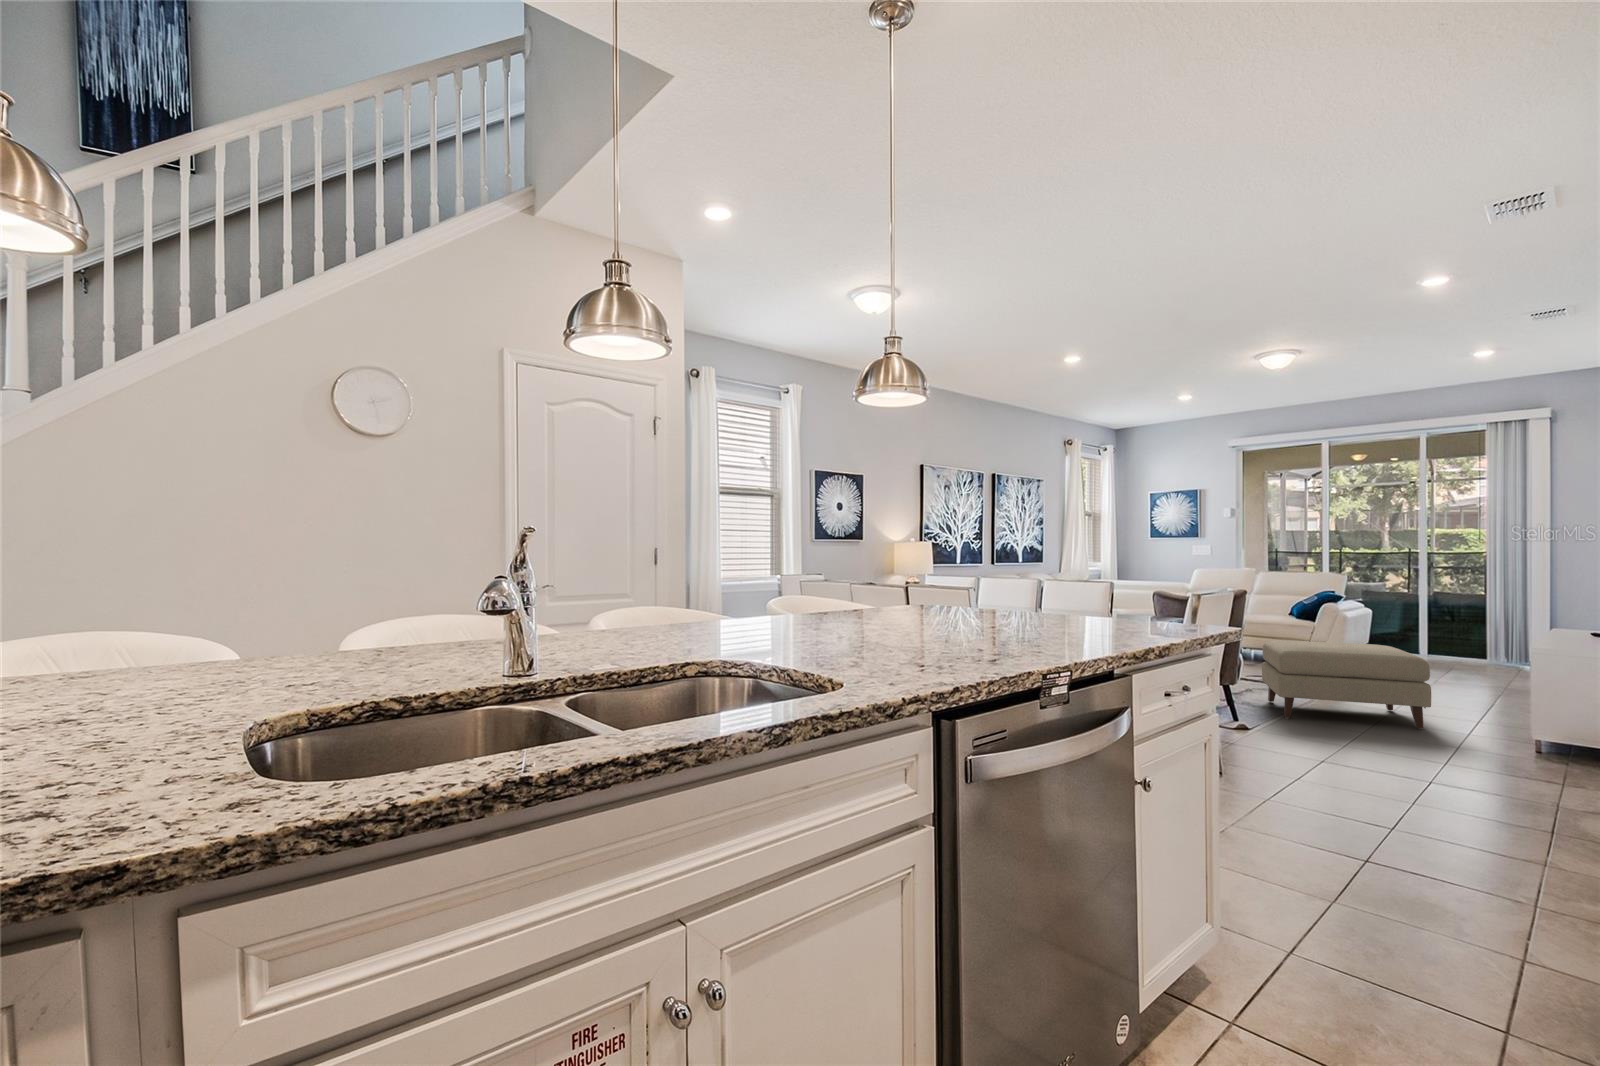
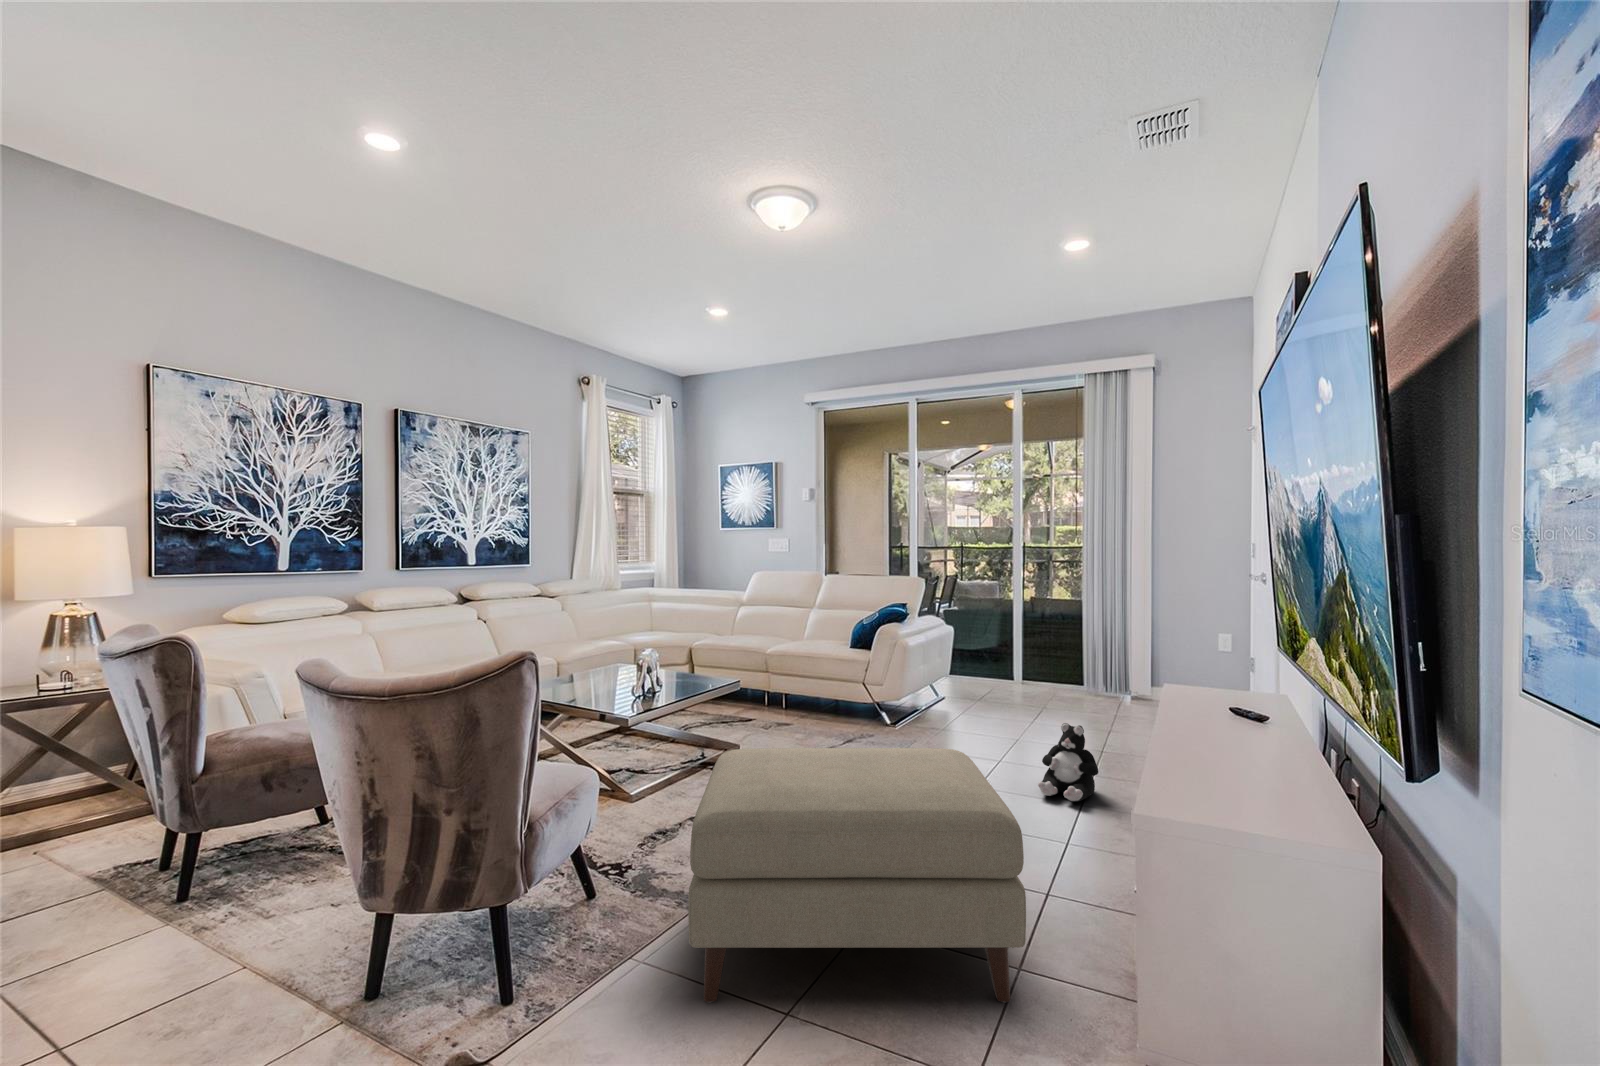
plush toy: none [1440,656,1483,697] -> present [1038,723,1098,802]

